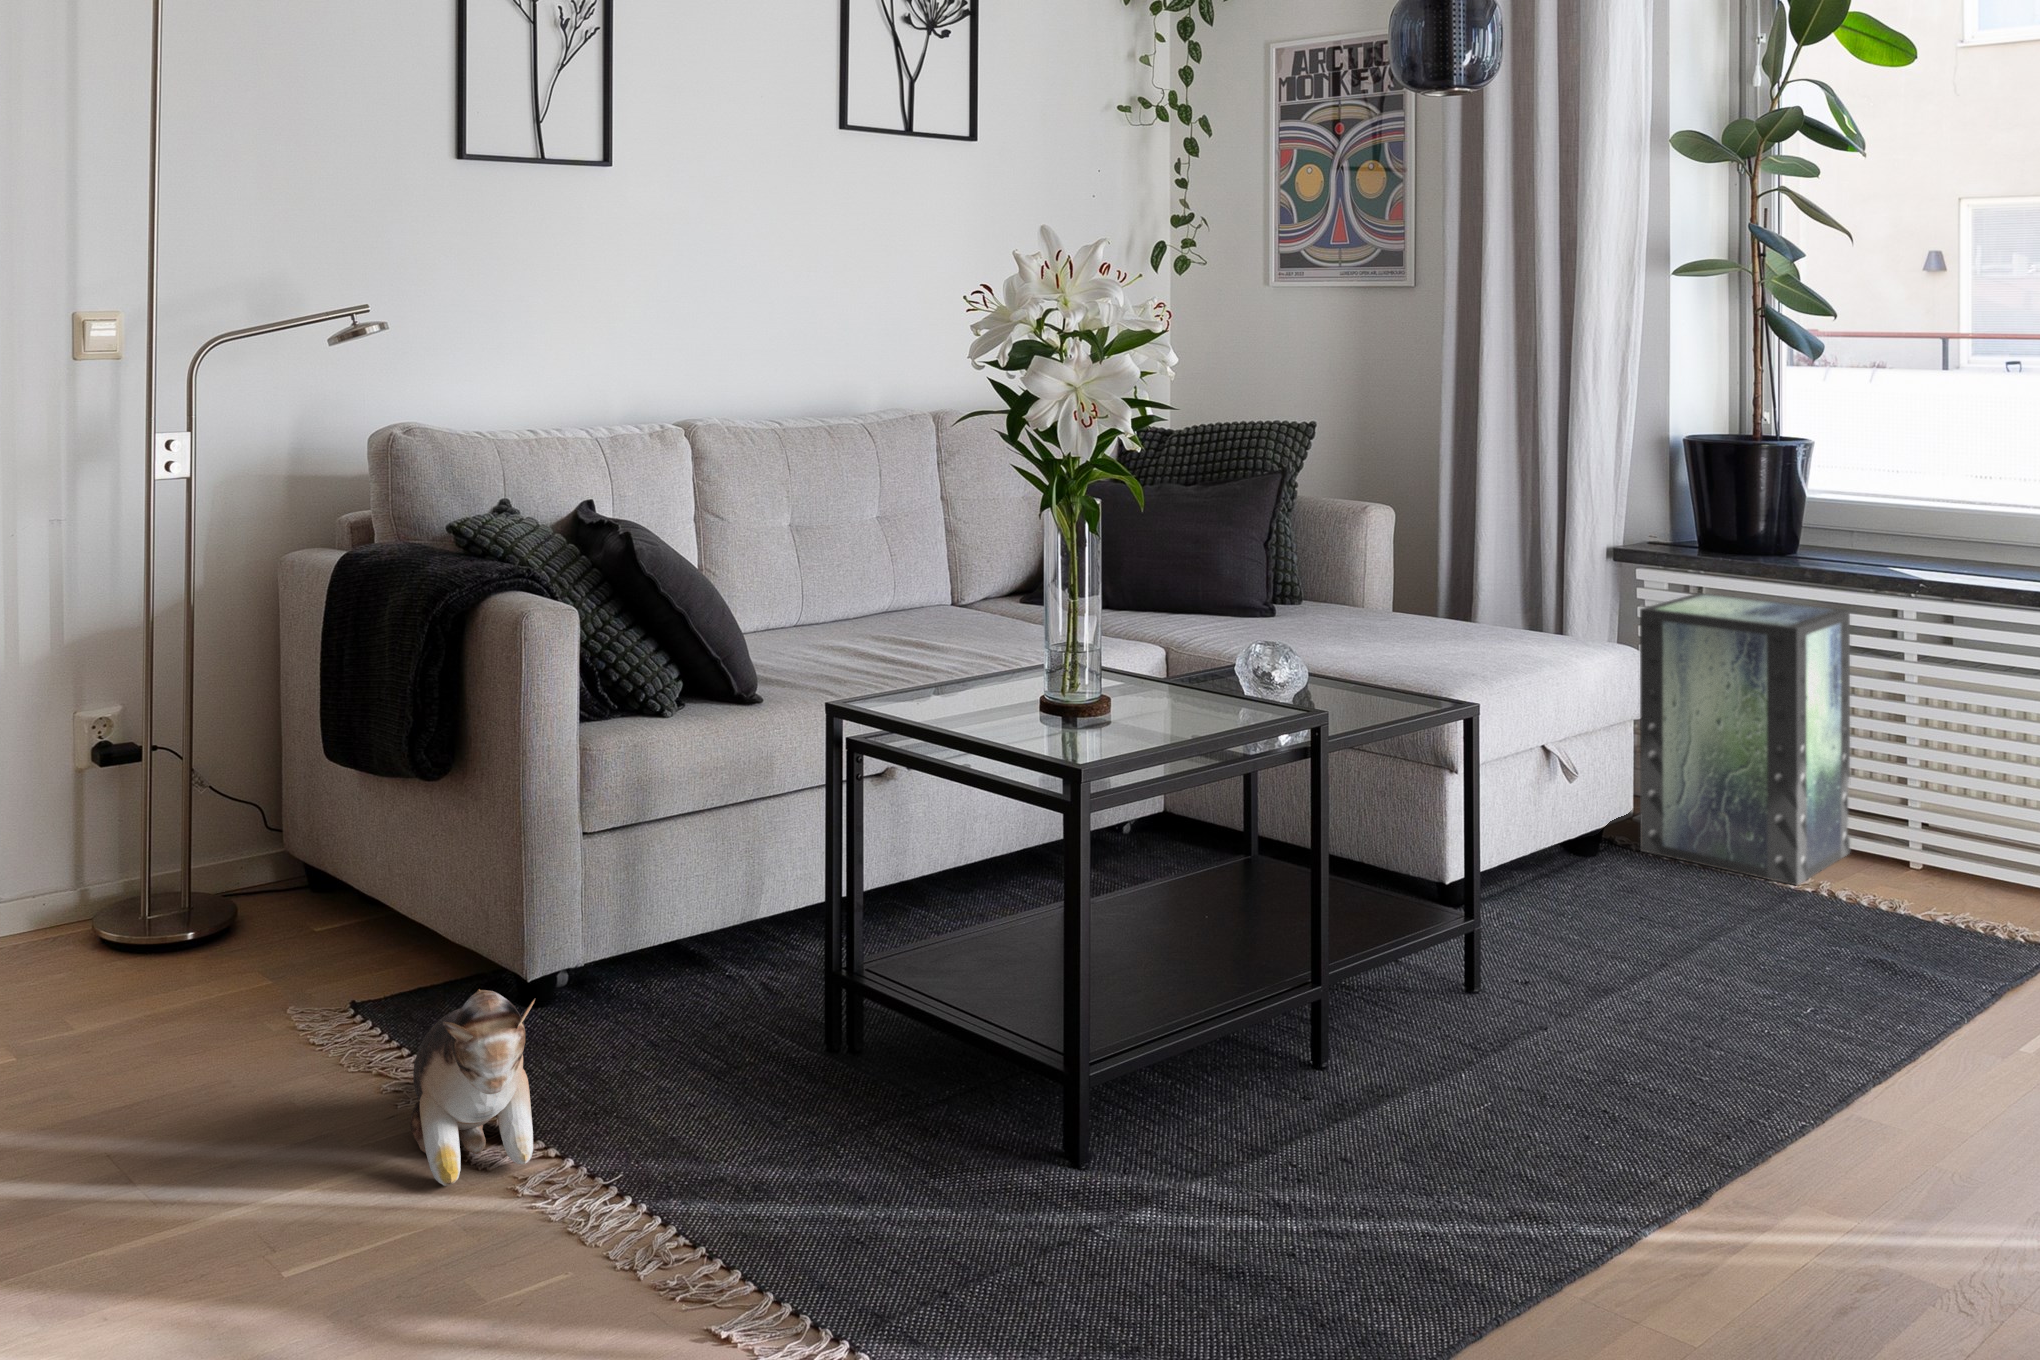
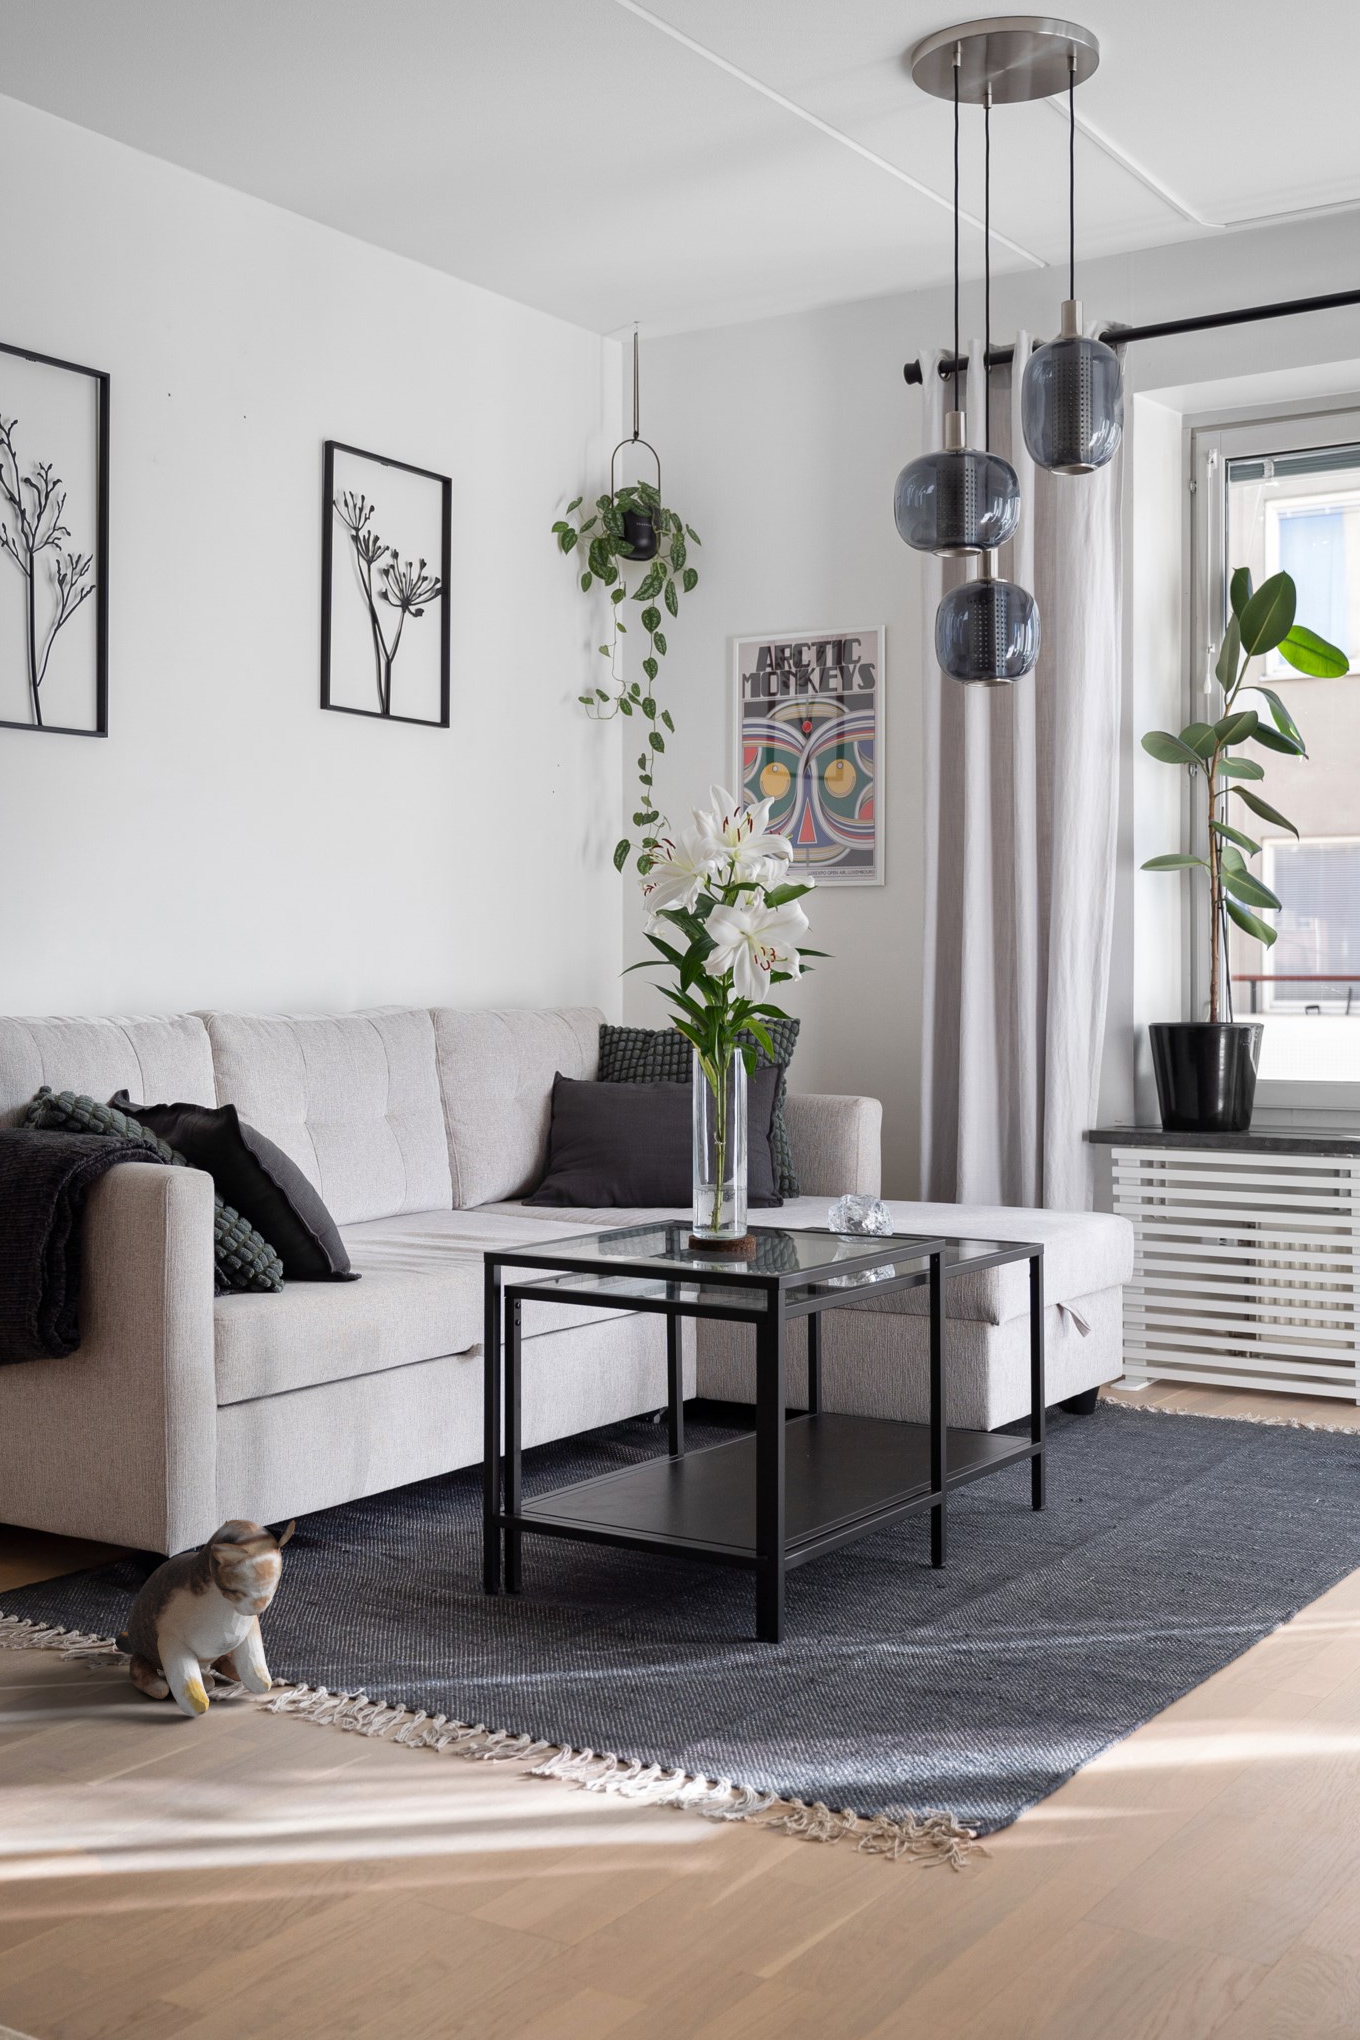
storage box: present [1640,593,1850,886] -> none [1128,1167,1301,1420]

